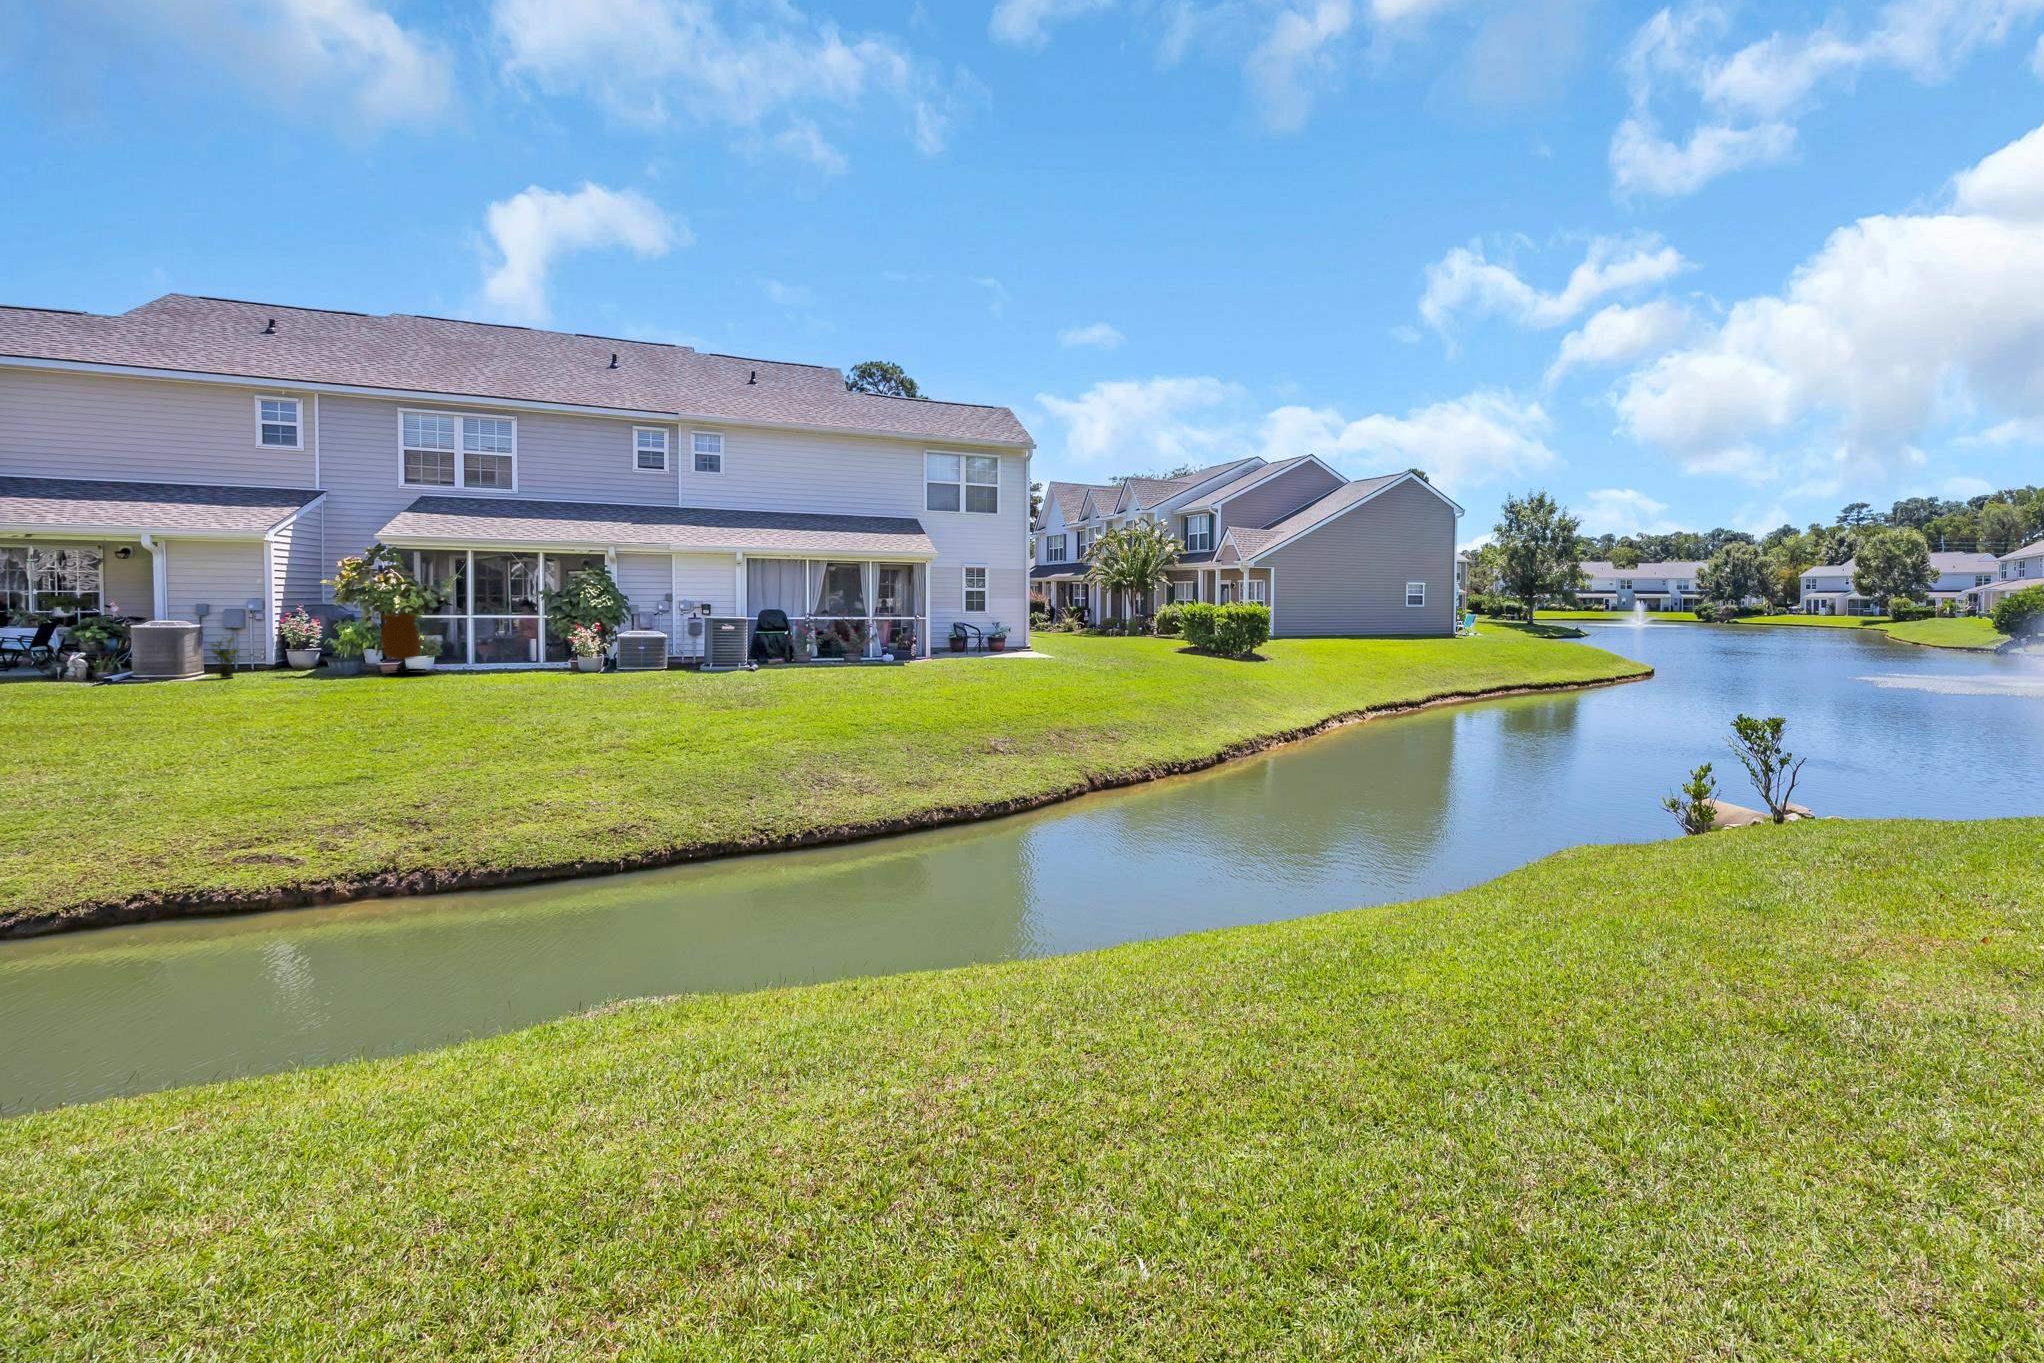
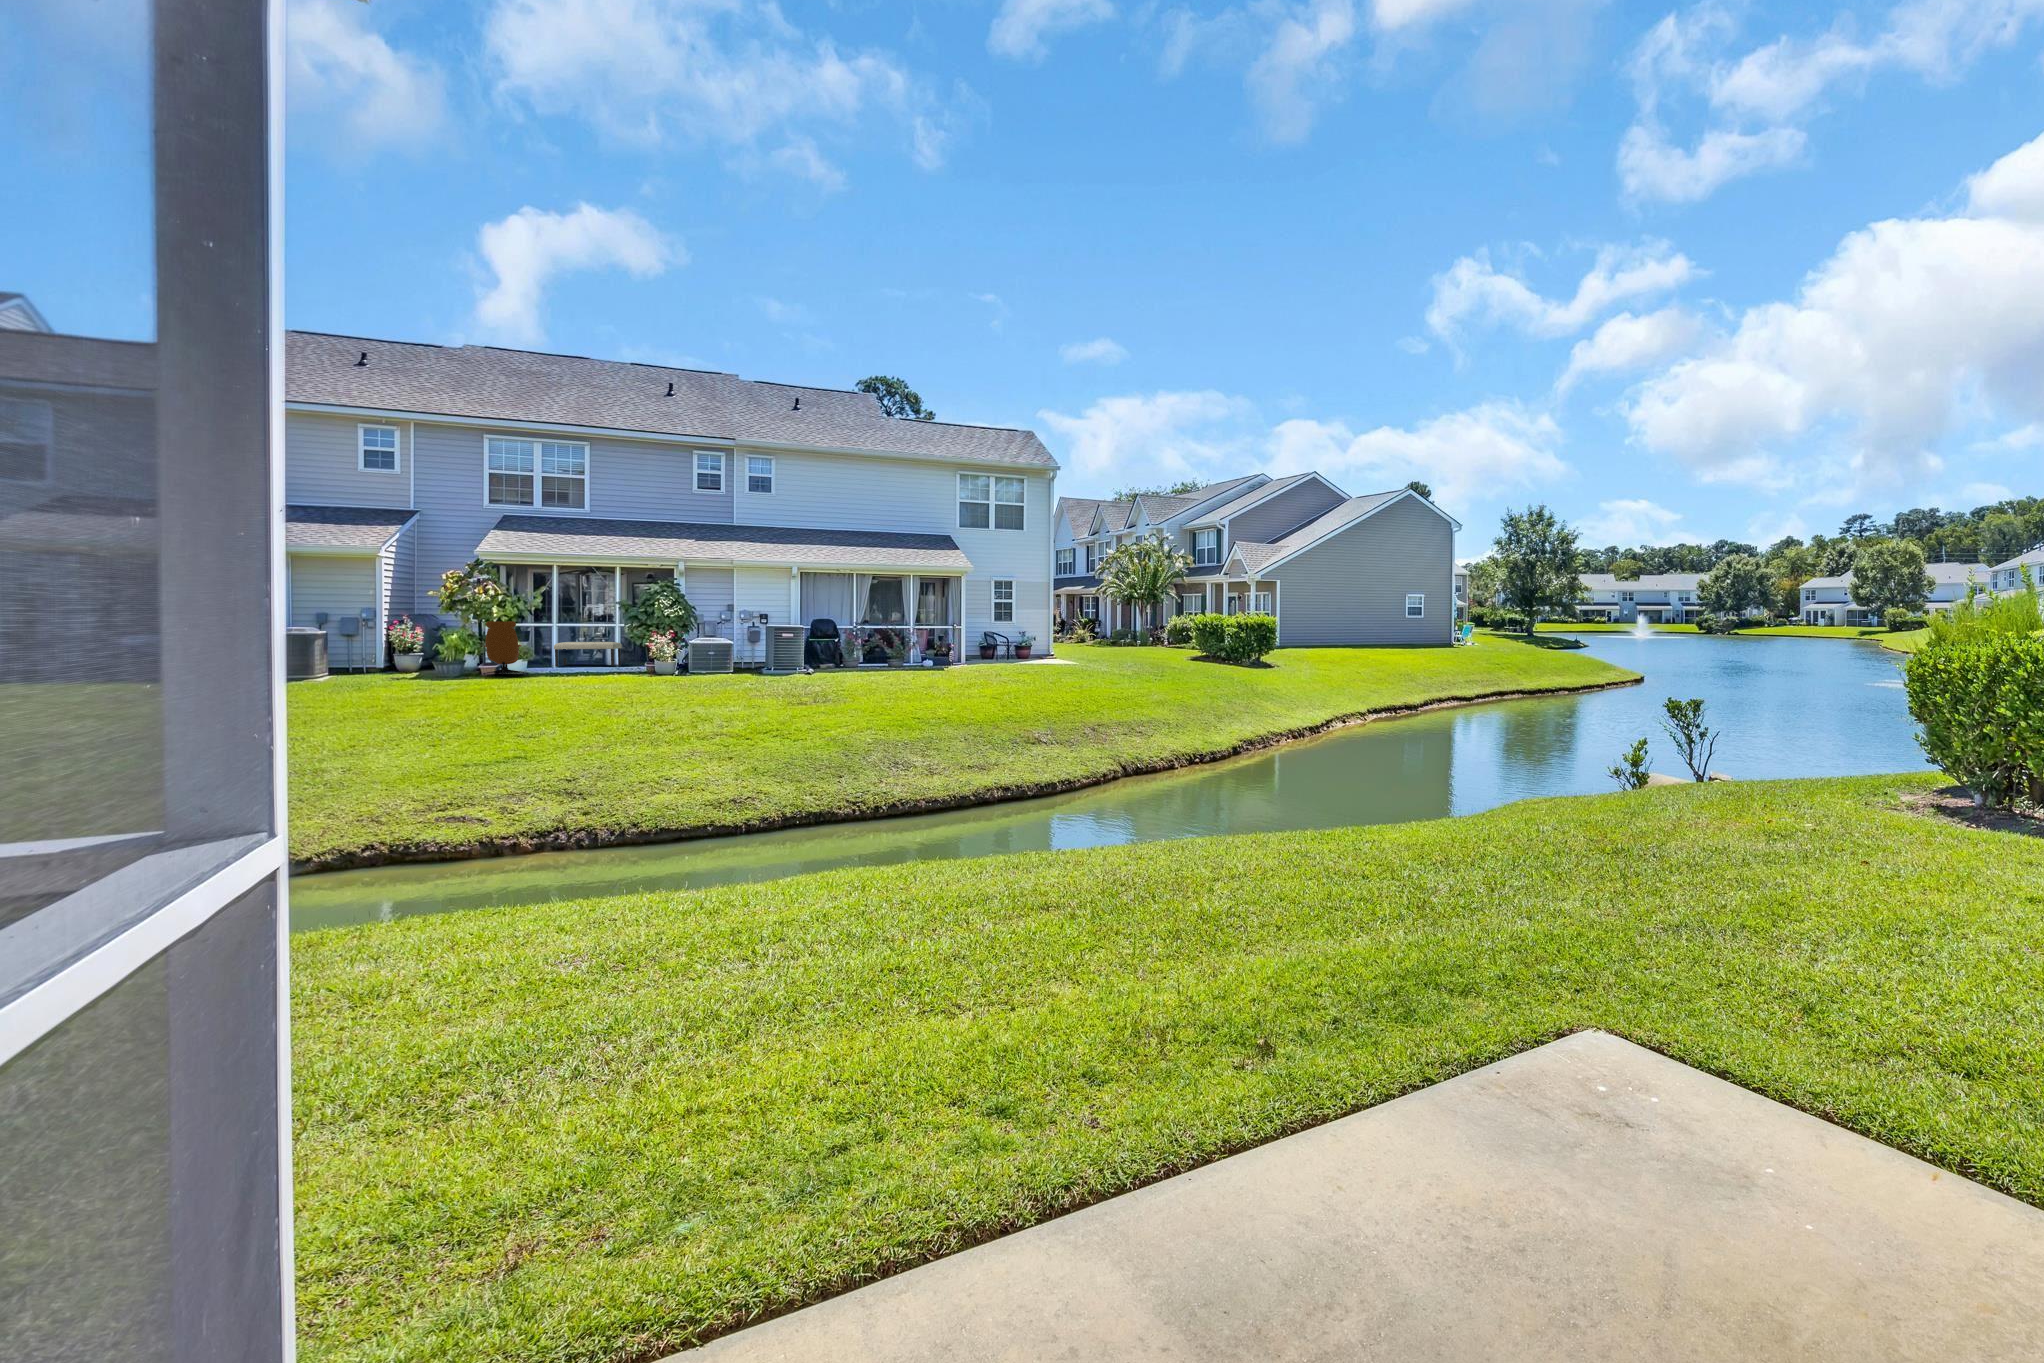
bench: none [467,636,544,663] -> present [554,642,622,666]
potted plant: present [211,637,239,679] -> none [337,641,363,679]

